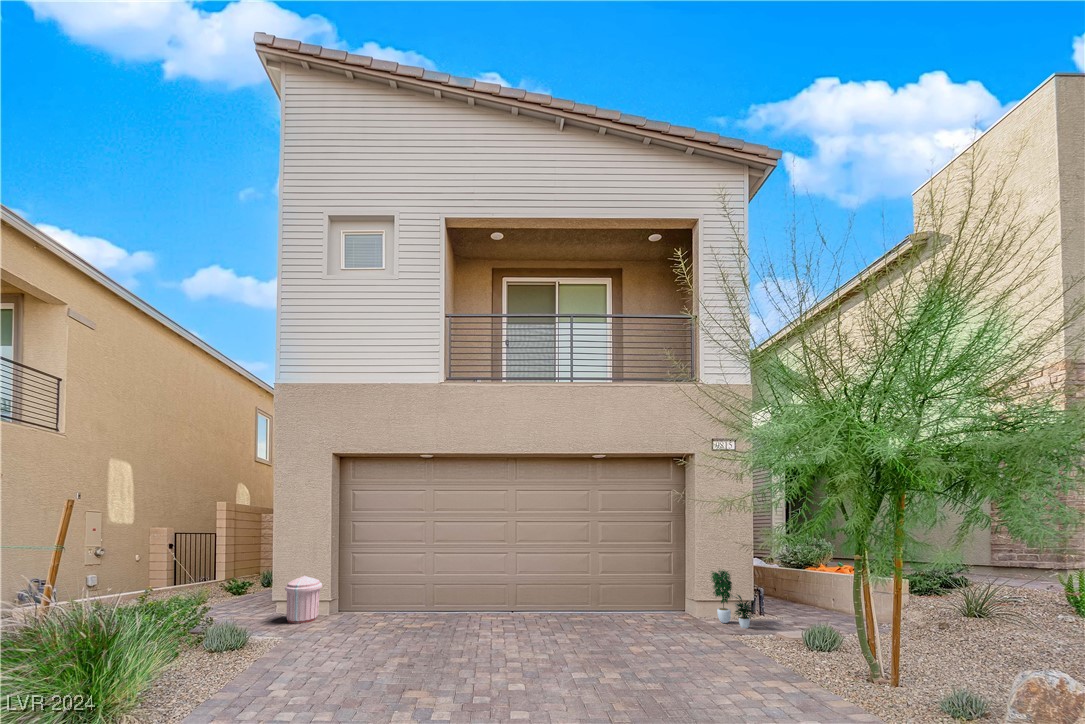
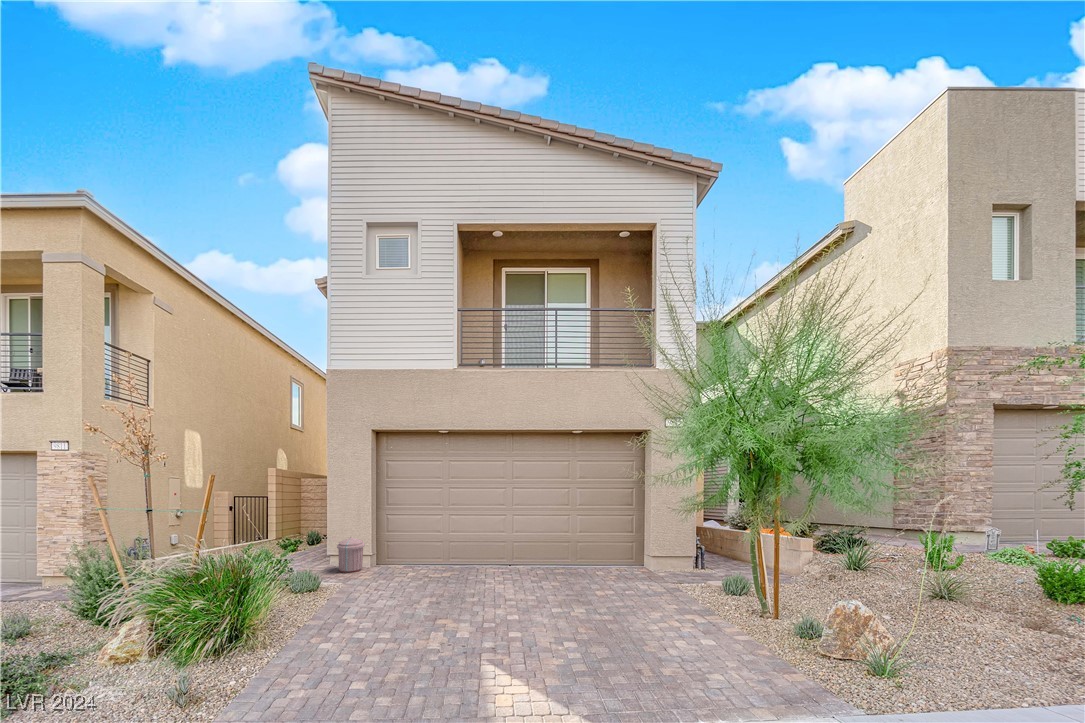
potted plant: present [711,571,754,628] -> none [662,531,696,578]

